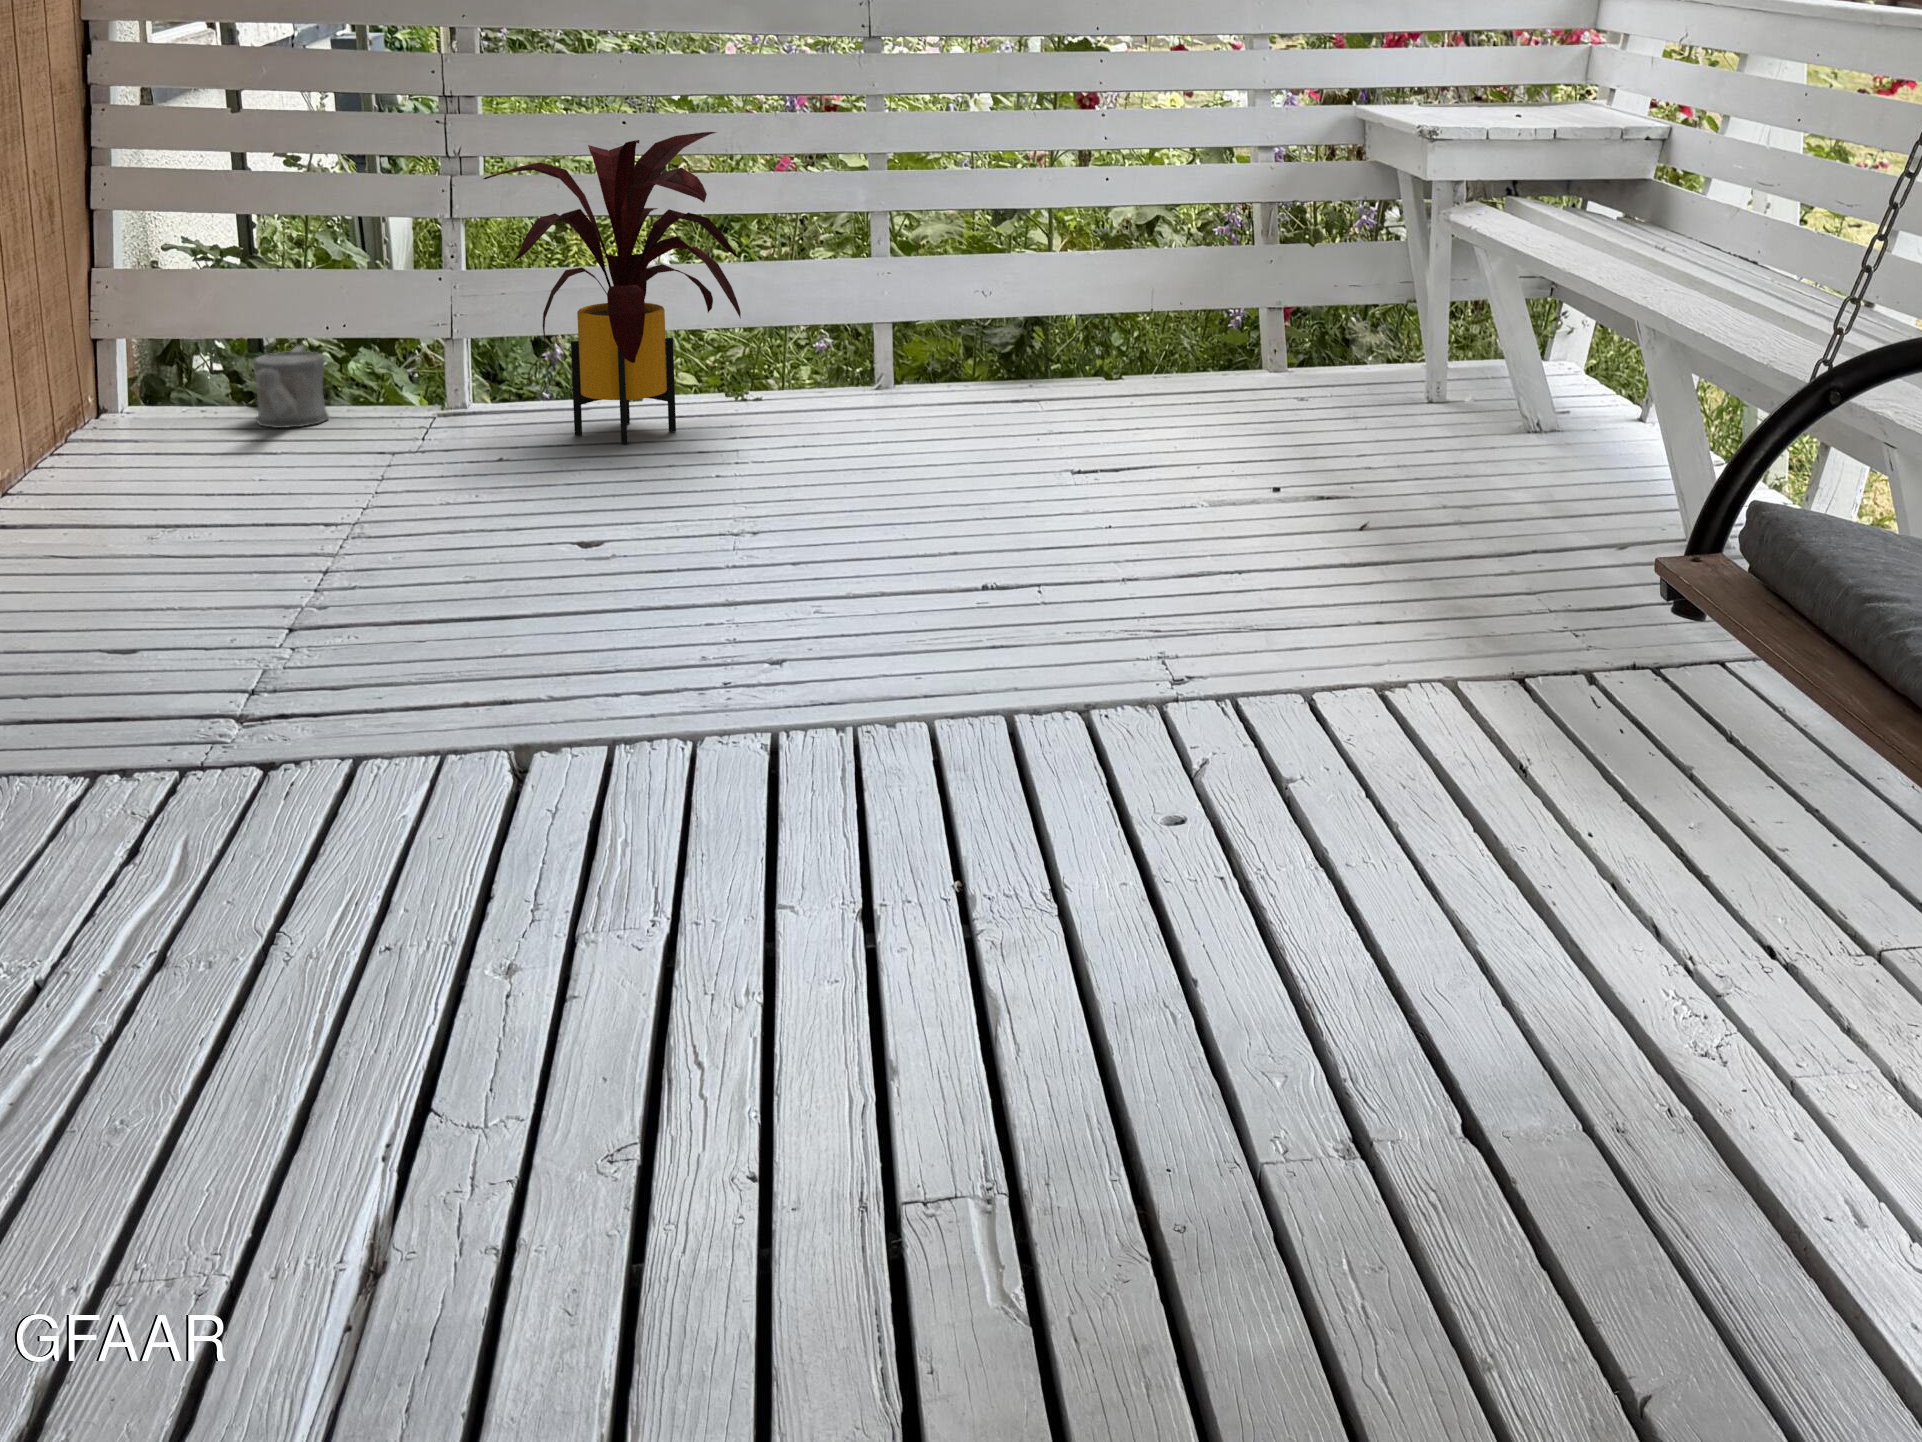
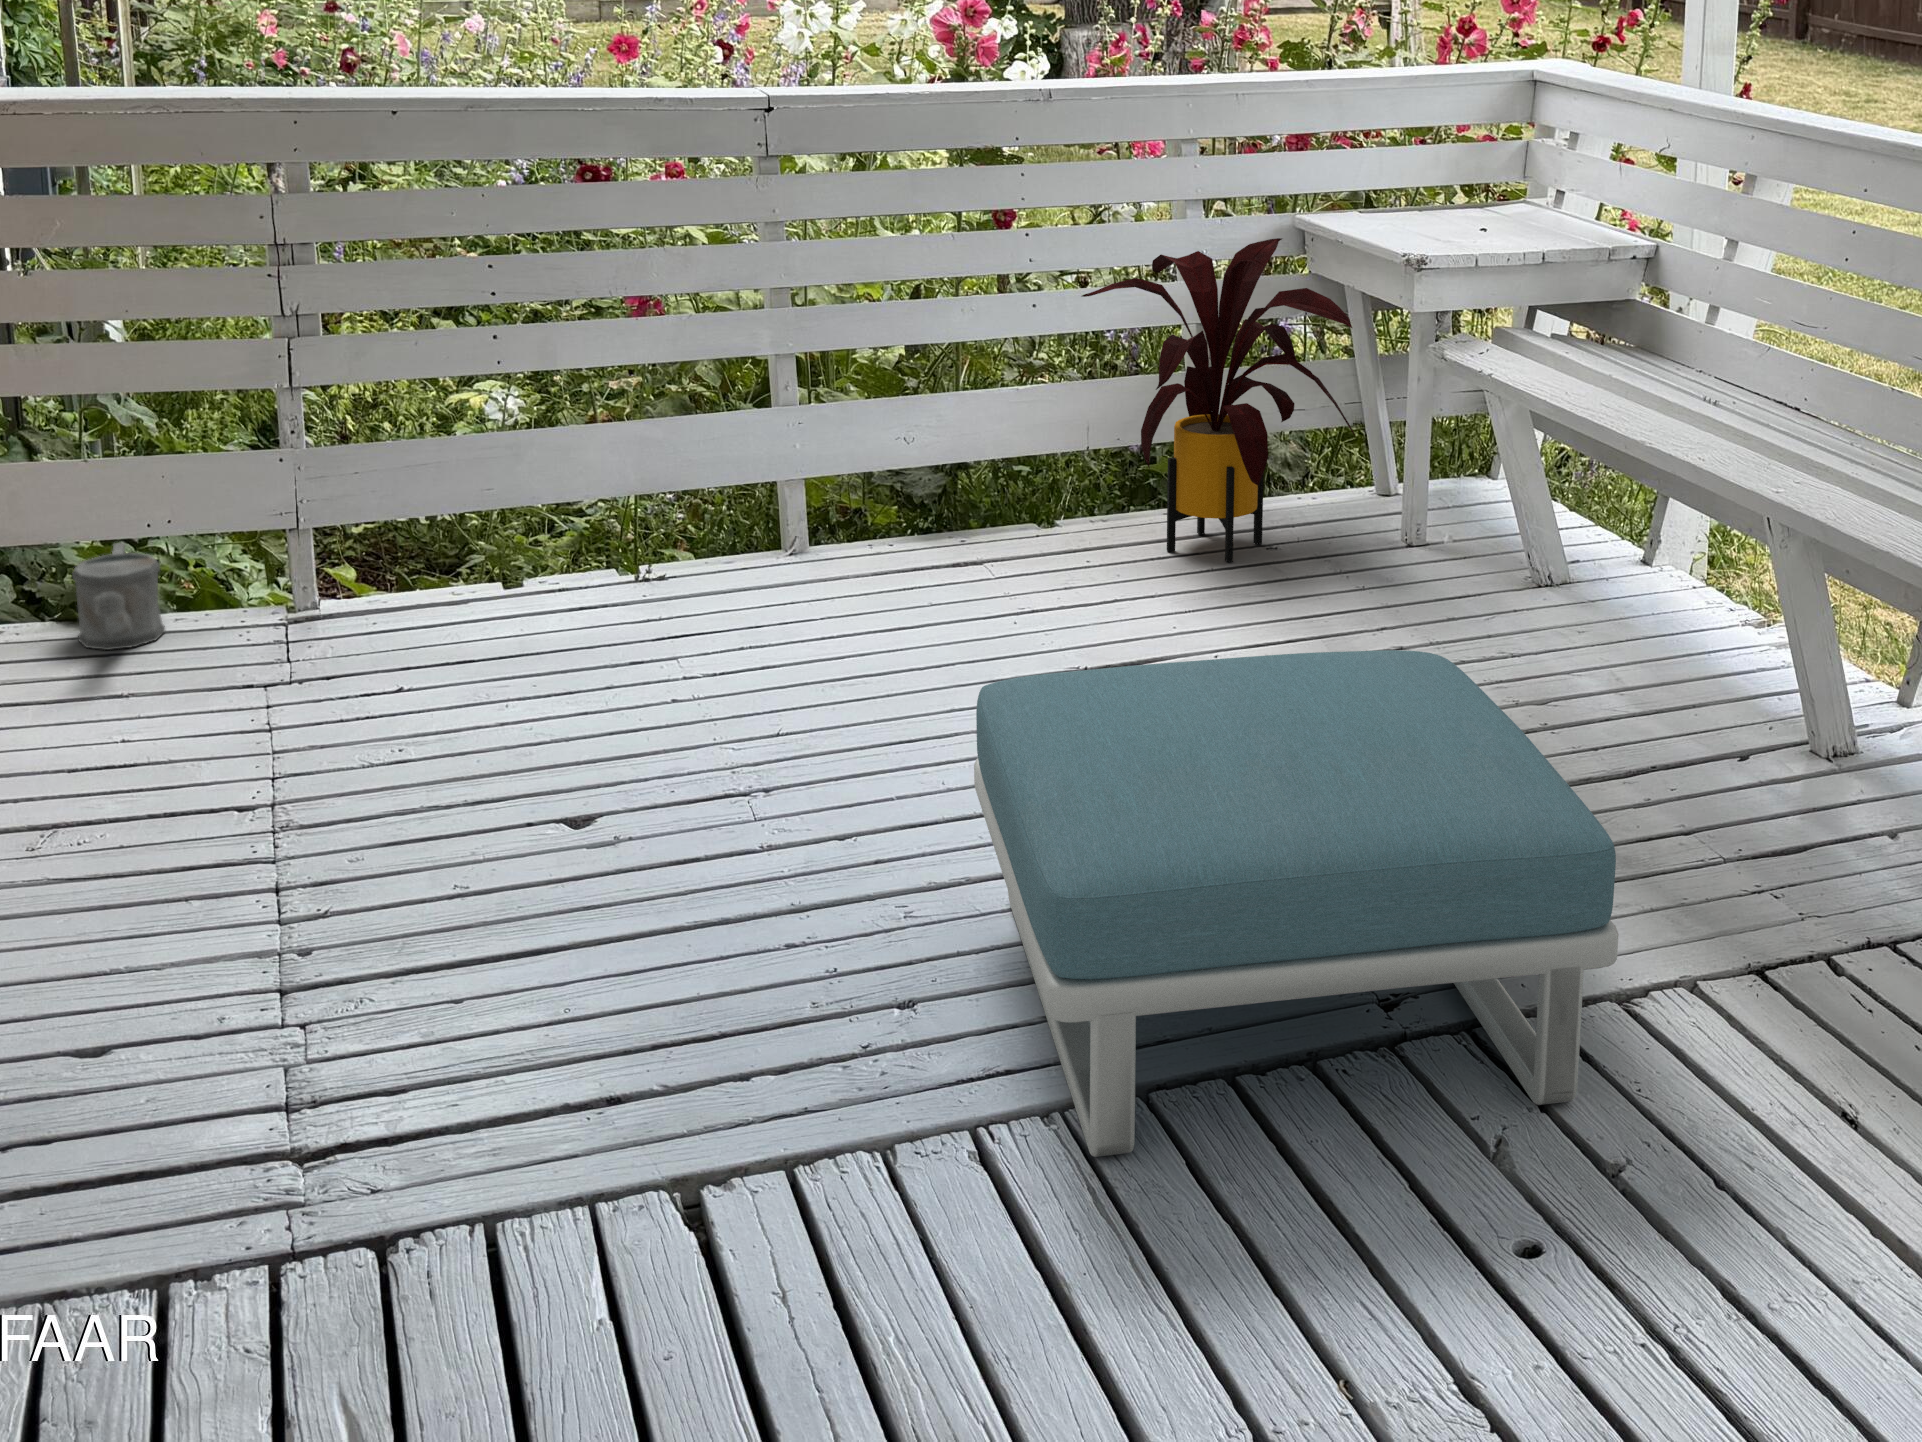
house plant: present [483,132,741,444] -> present [1082,238,1355,562]
footstool: none [816,404,1332,756] -> present [974,650,1619,1157]

